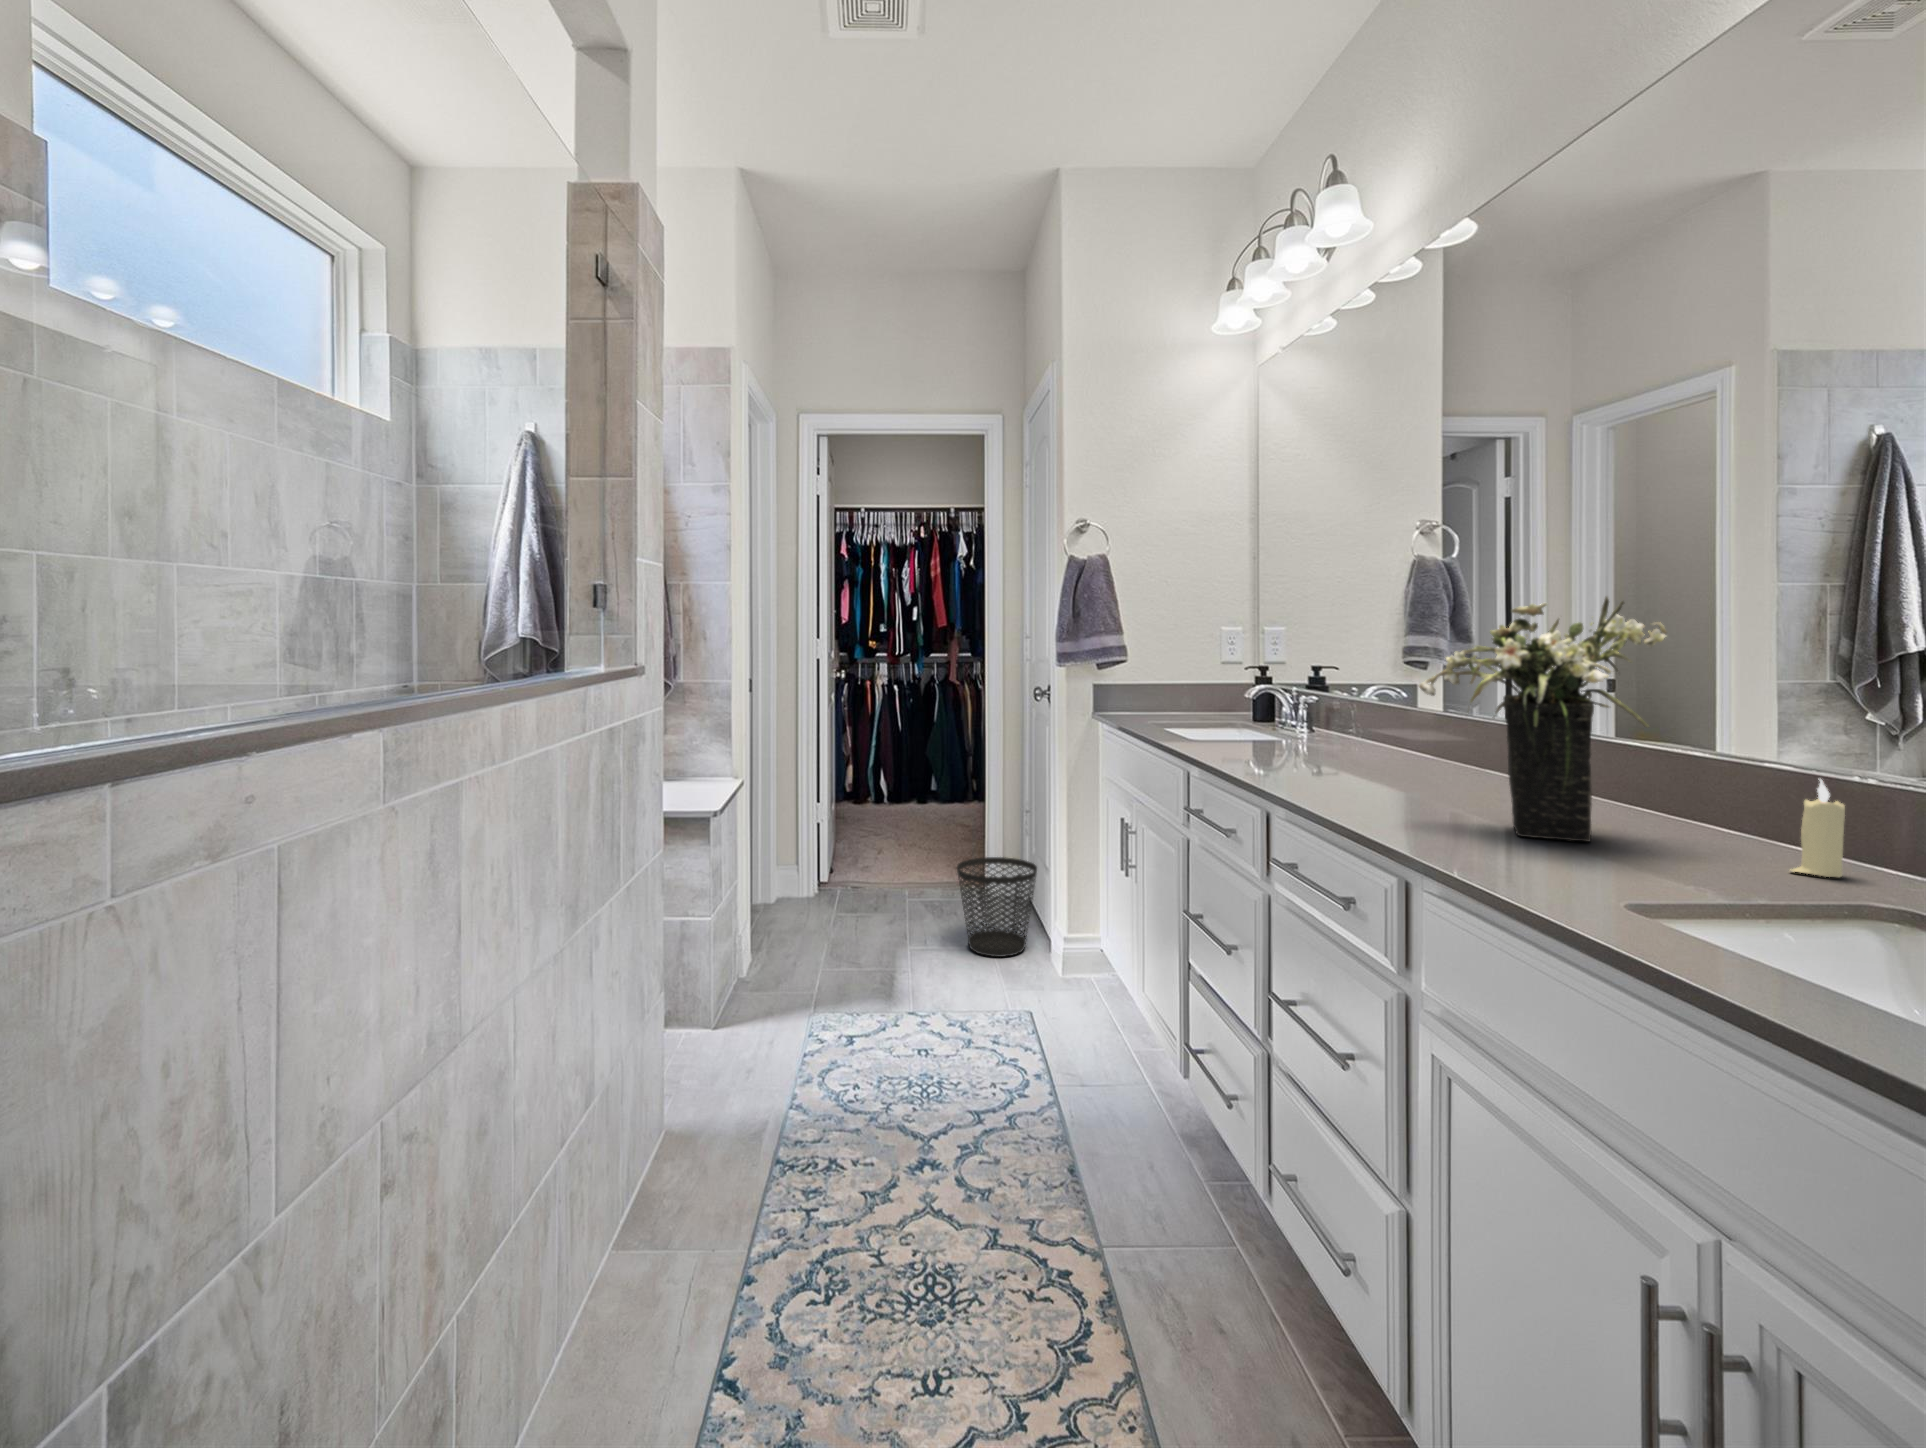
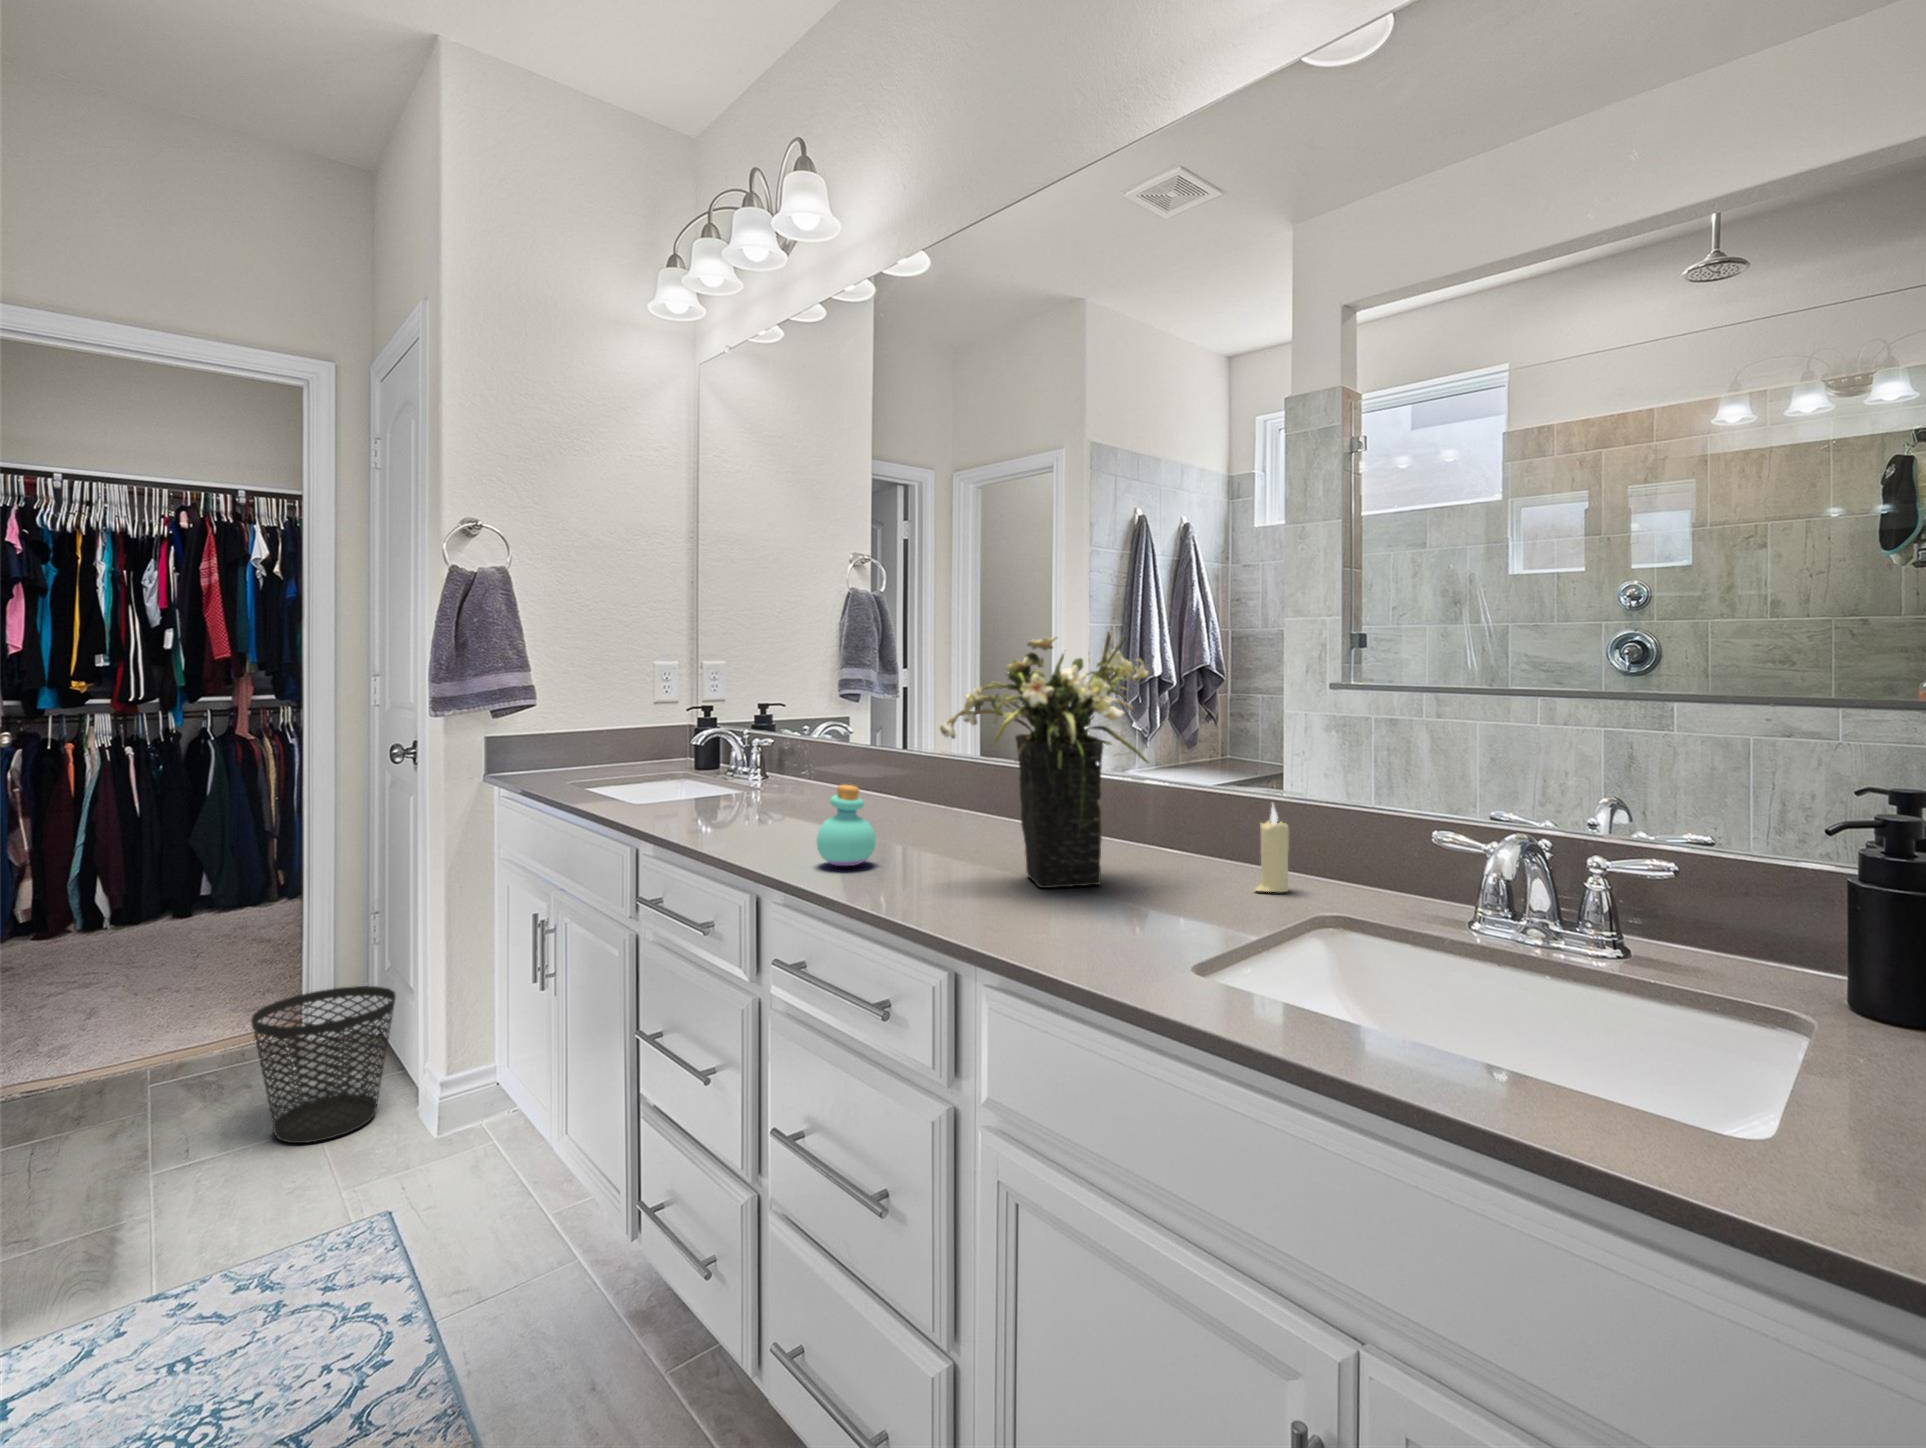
perfume bottle: none [1316,732,1370,800] -> present [816,785,876,866]

